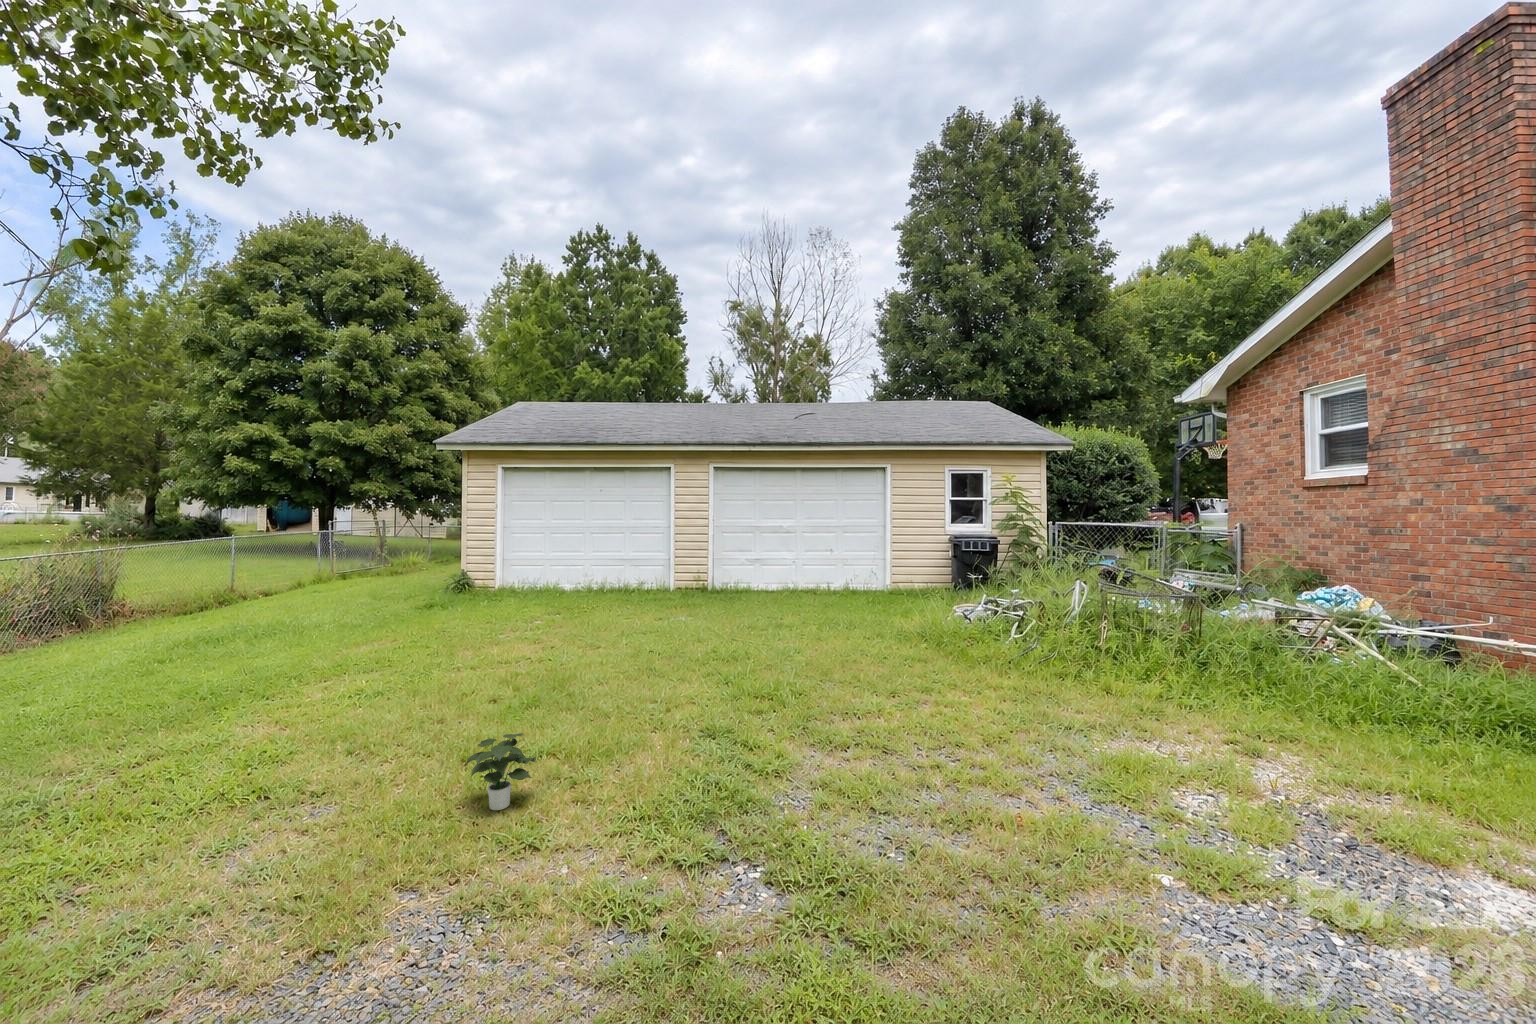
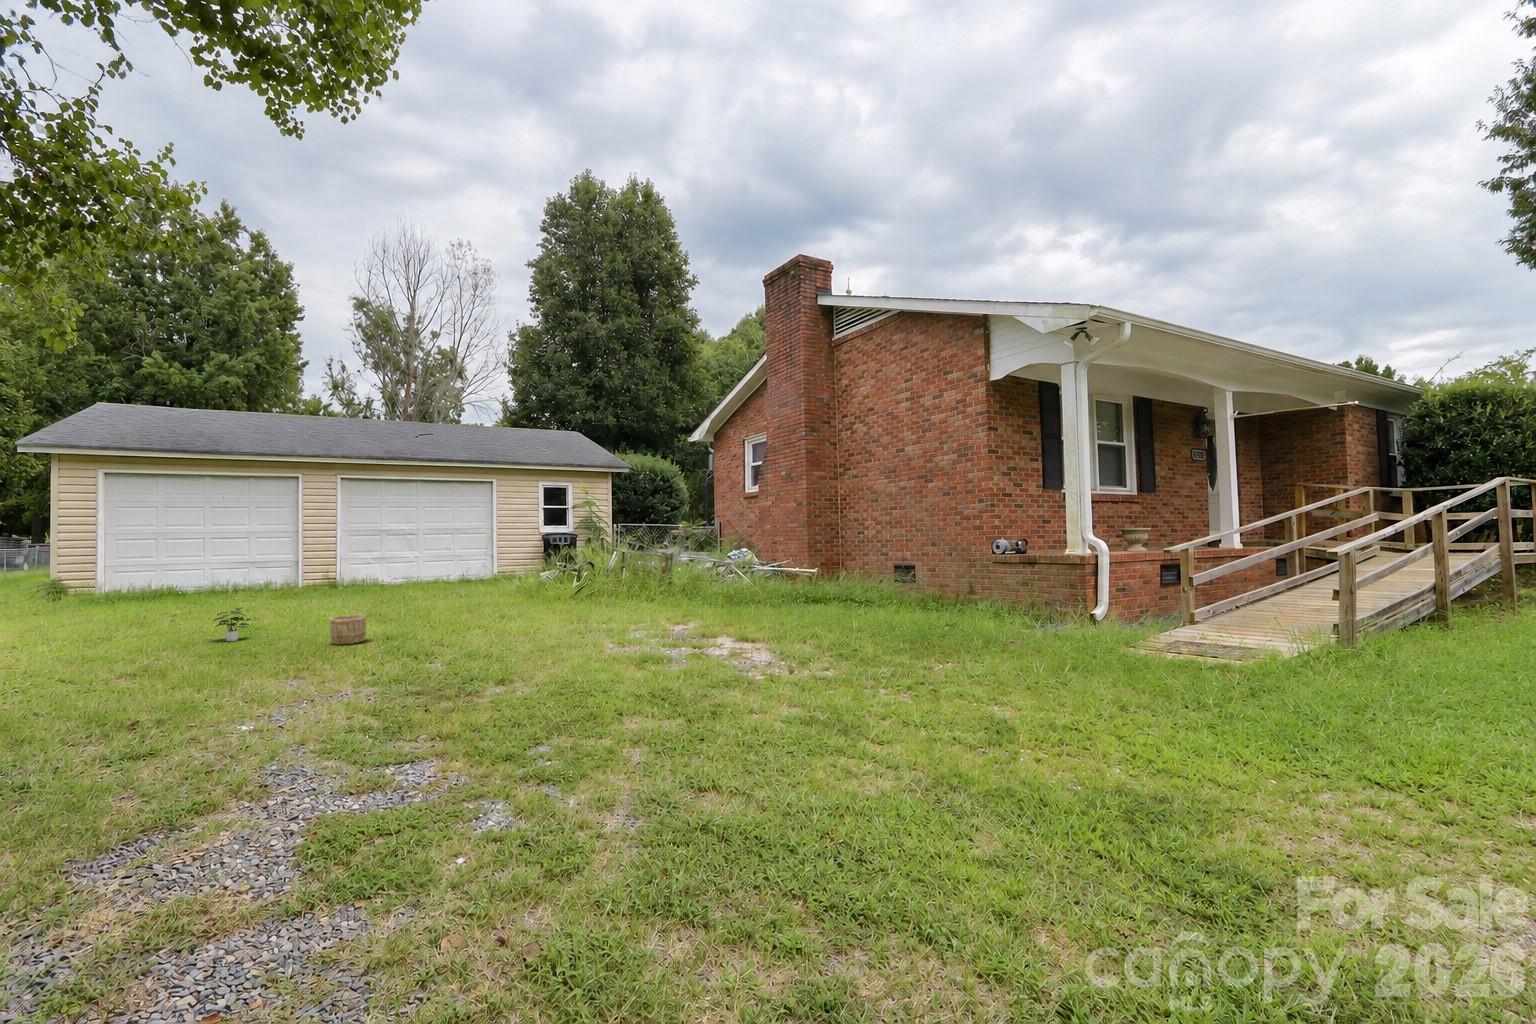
wooden bucket: none [663,808,753,926] -> present [329,614,366,645]

